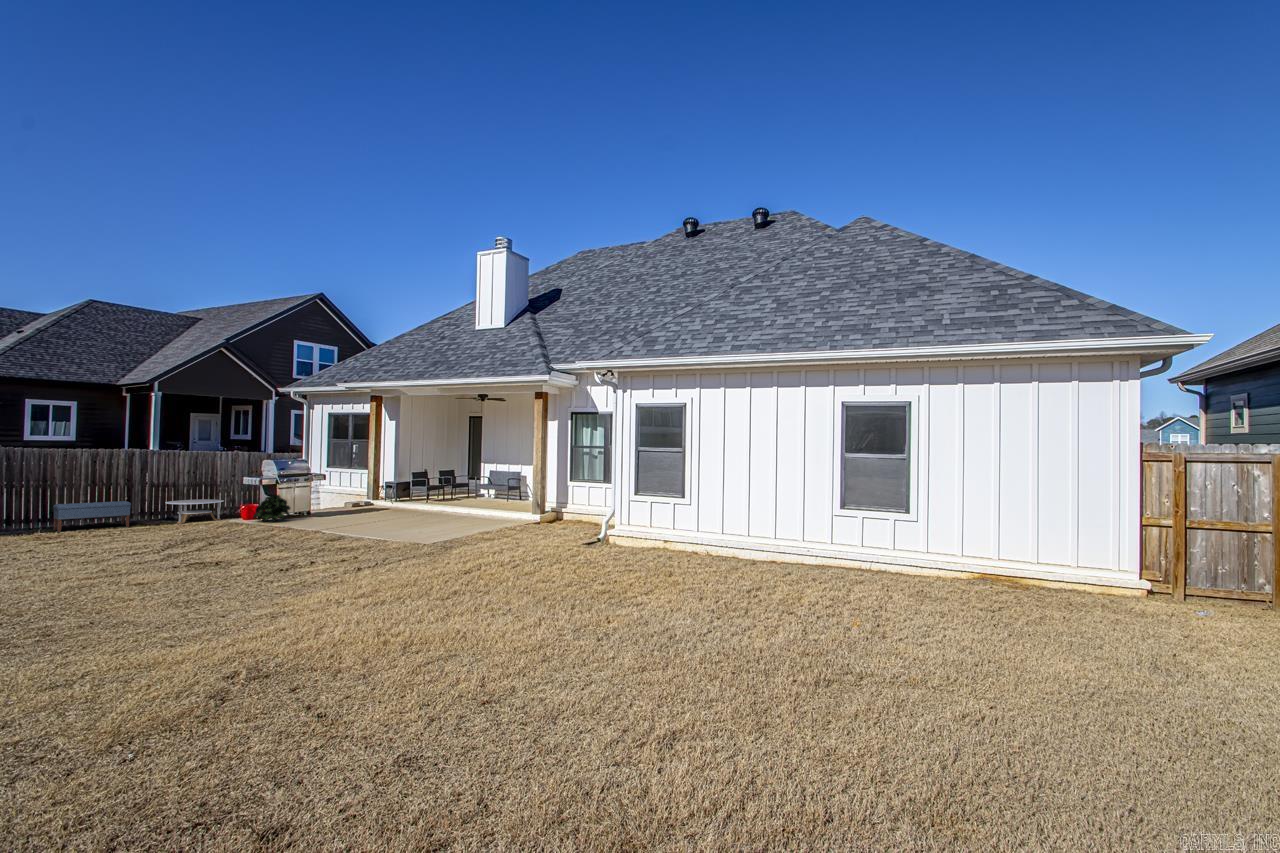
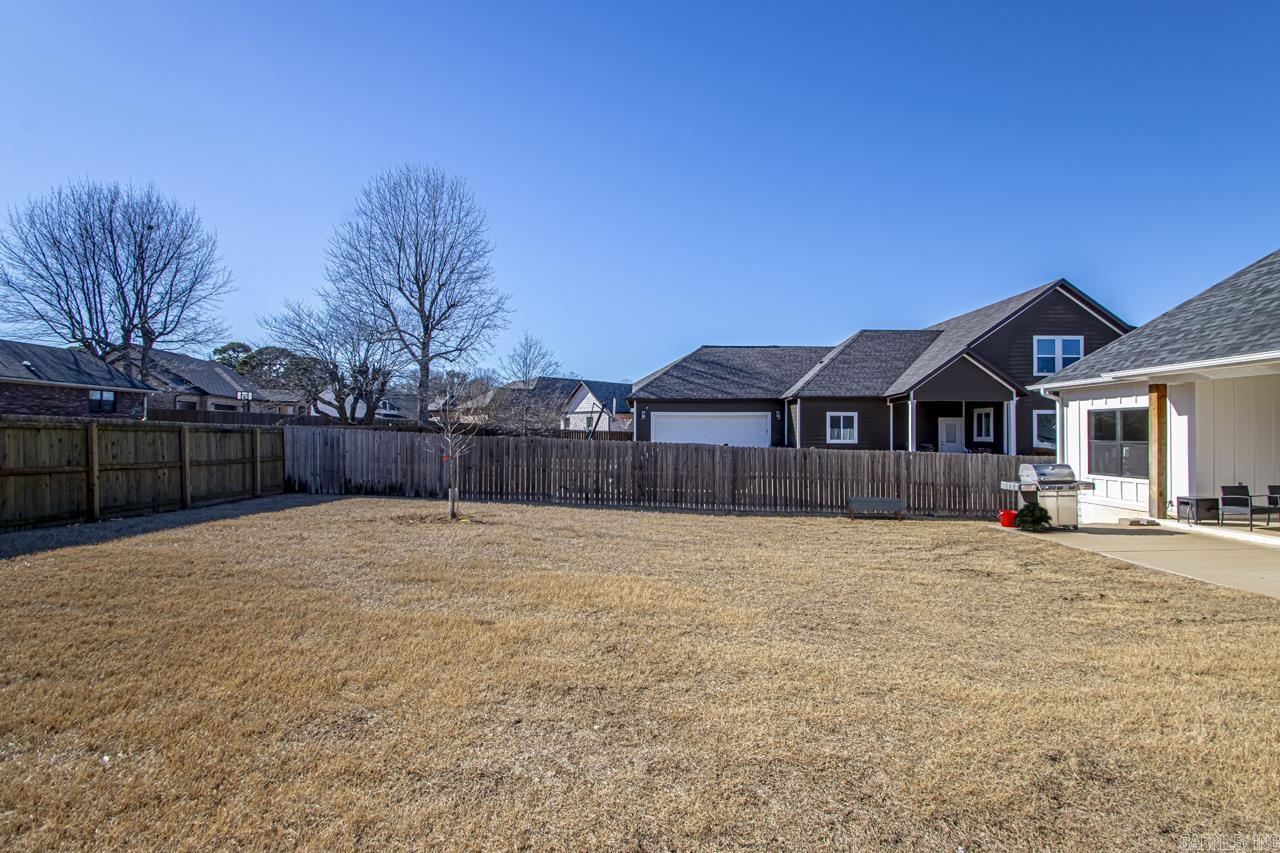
round table: present [165,499,224,524] -> none [928,501,980,524]

